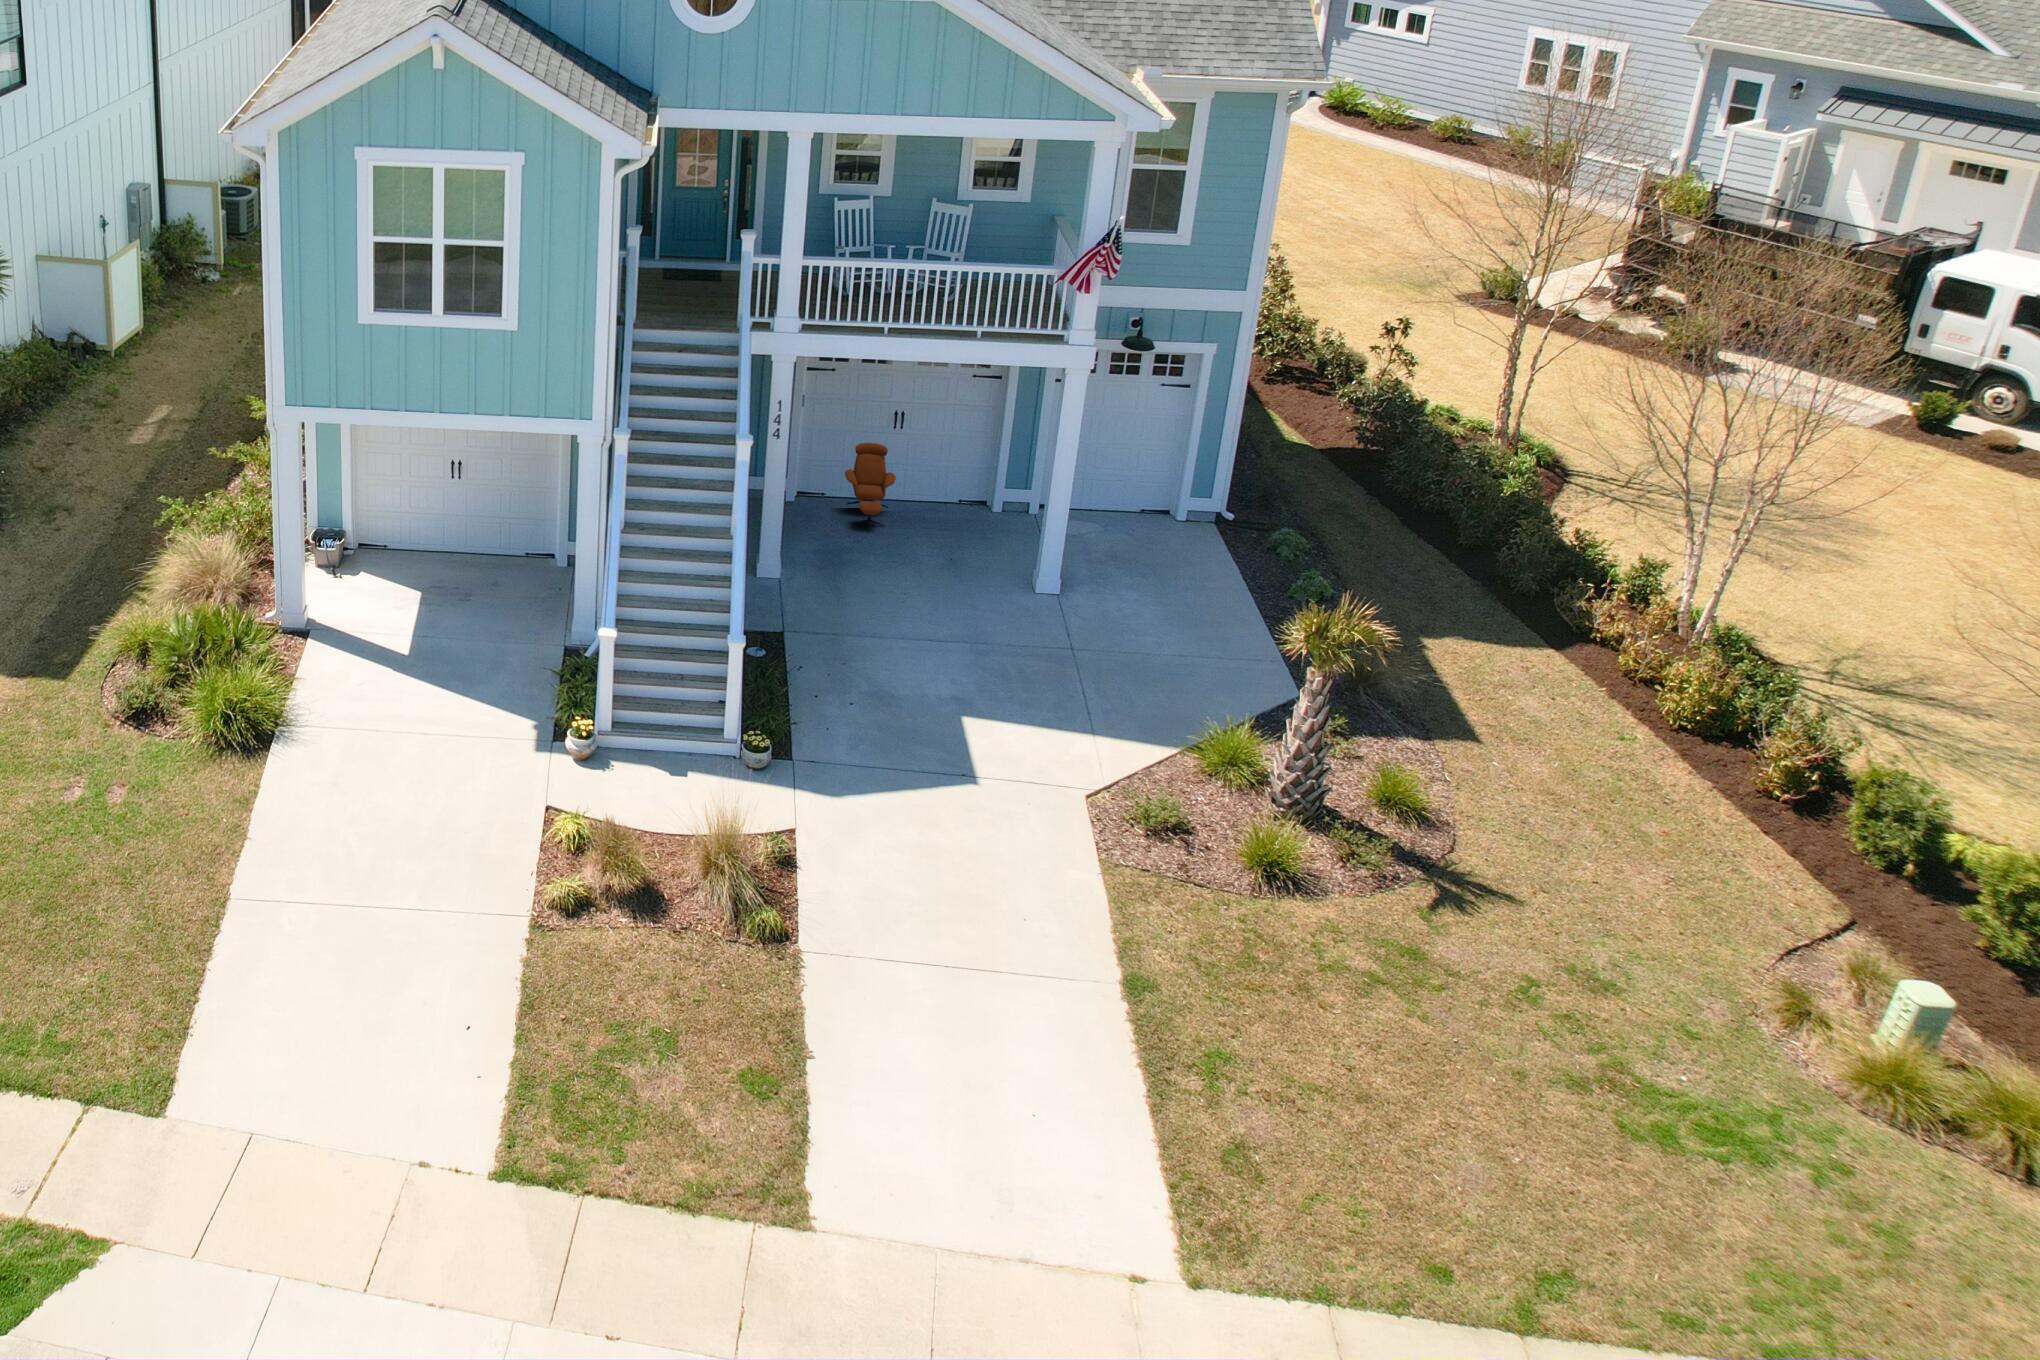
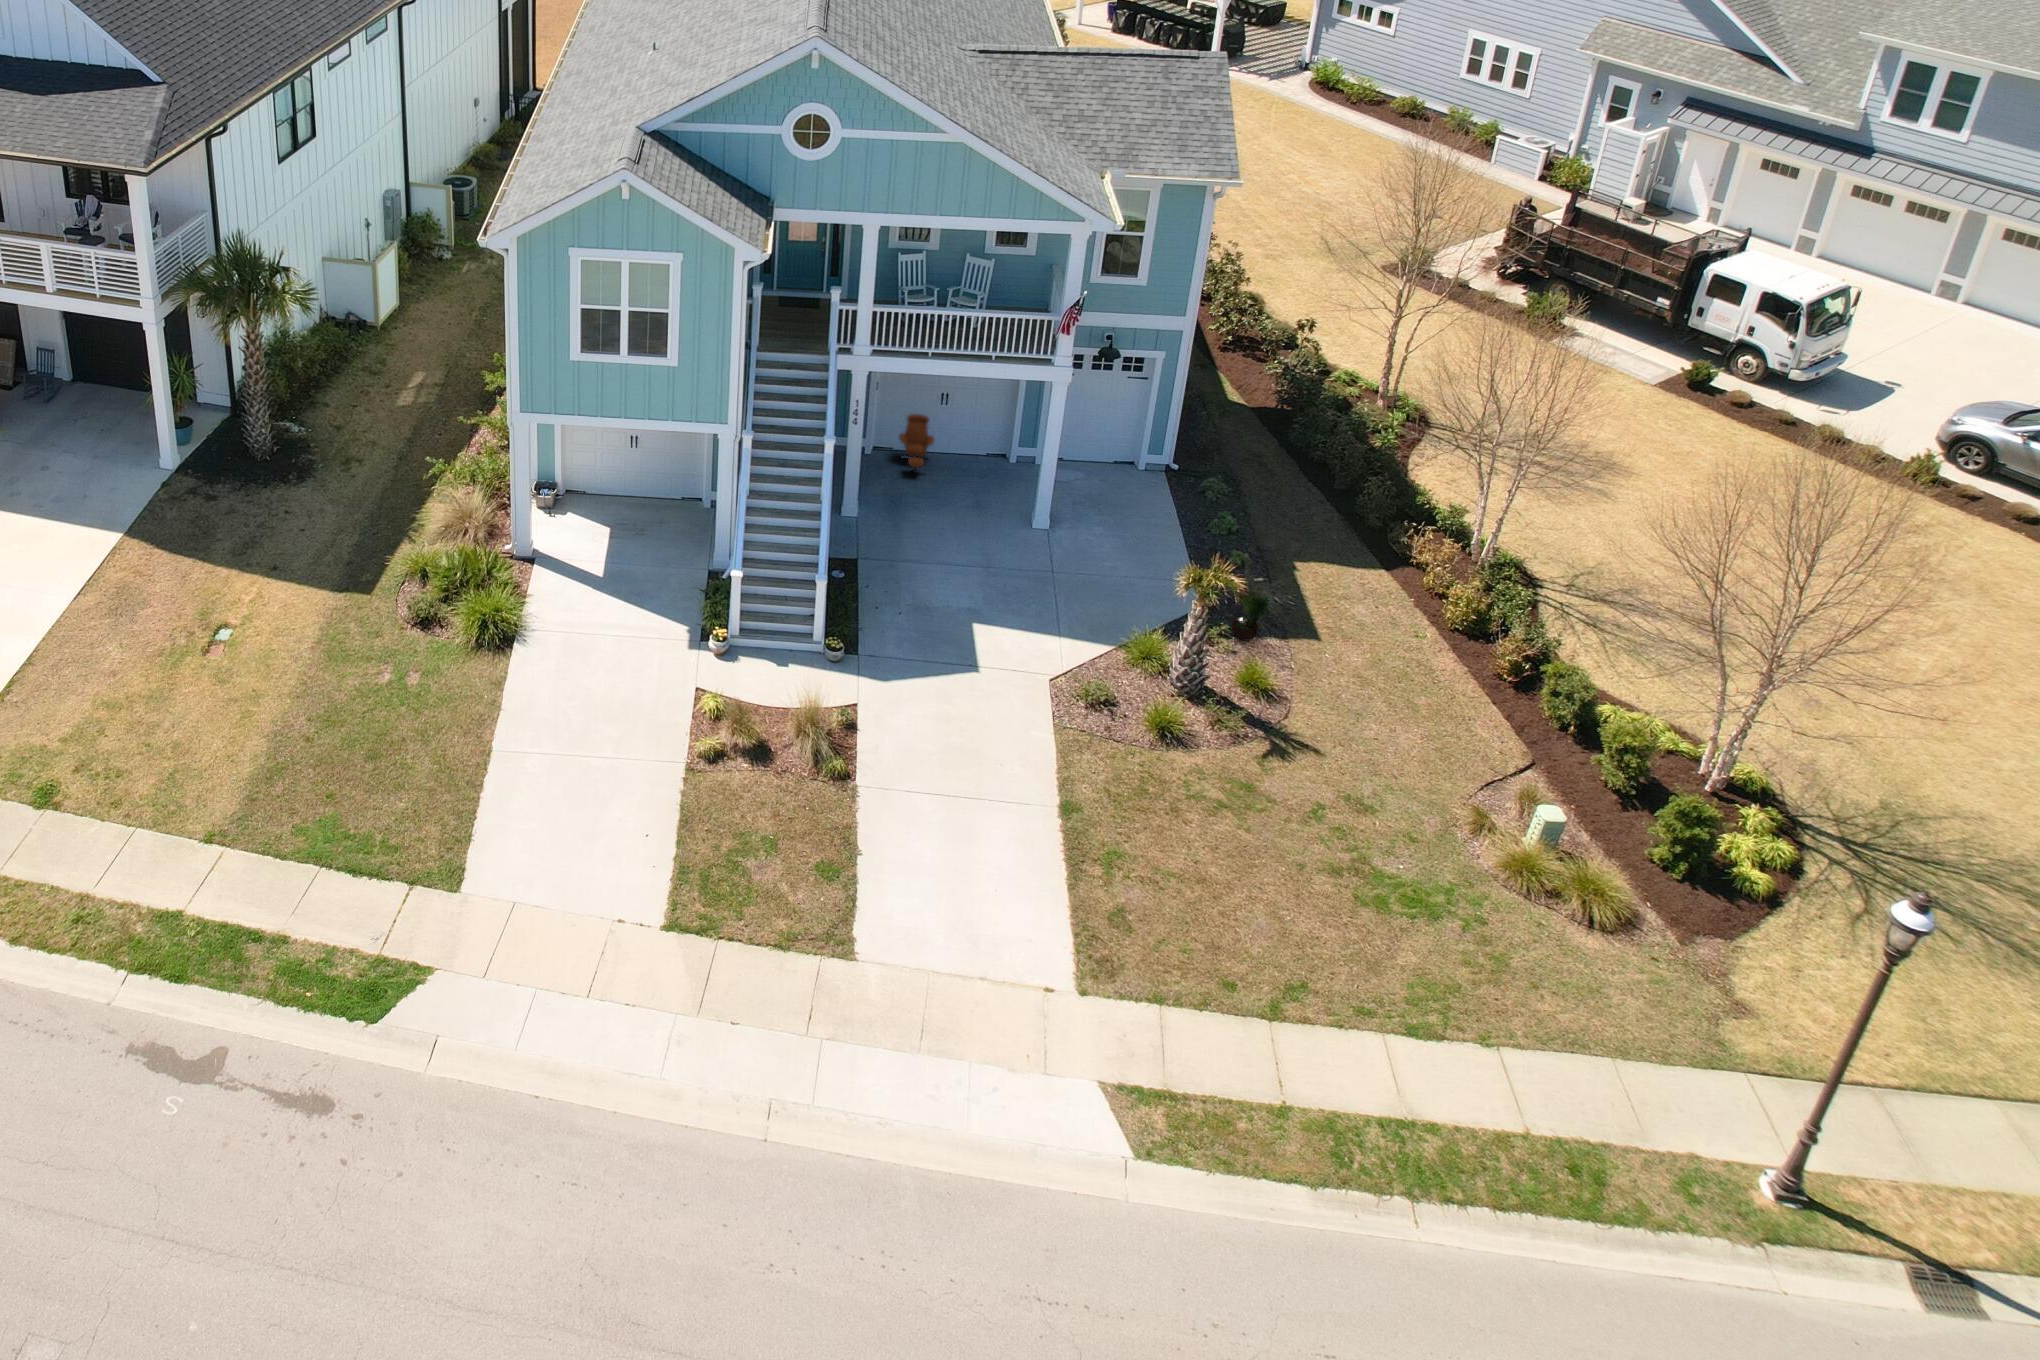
potted tree: none [1350,665,1413,738] -> present [1231,594,1270,640]

